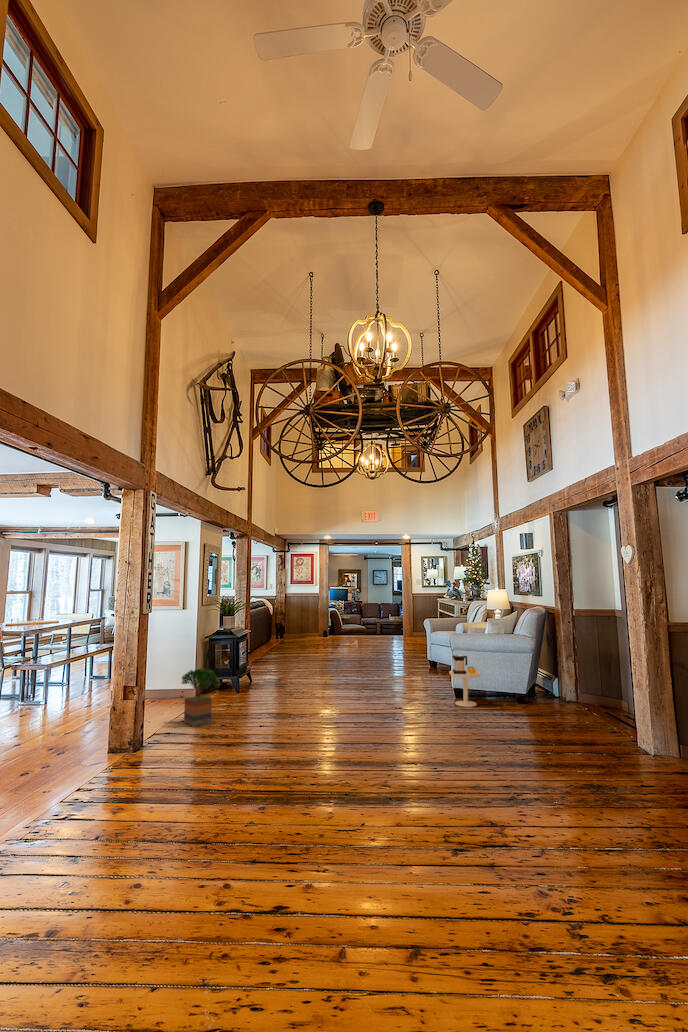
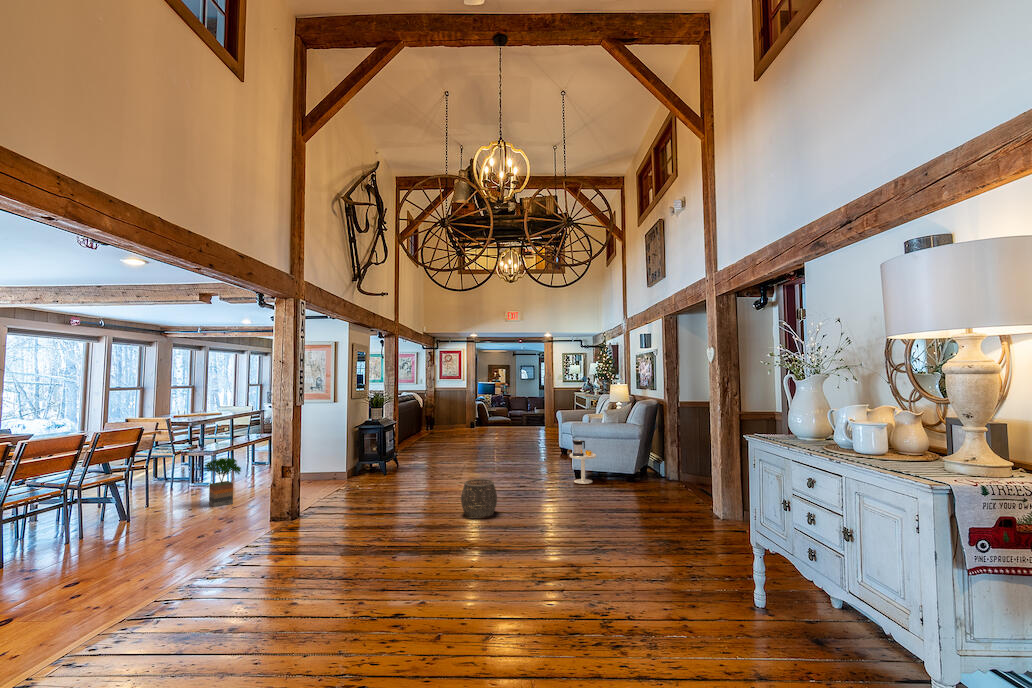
potted tree: present [182,669,220,727] -> present [205,458,241,507]
woven basket: none [332,703,376,751] -> present [461,479,497,517]

